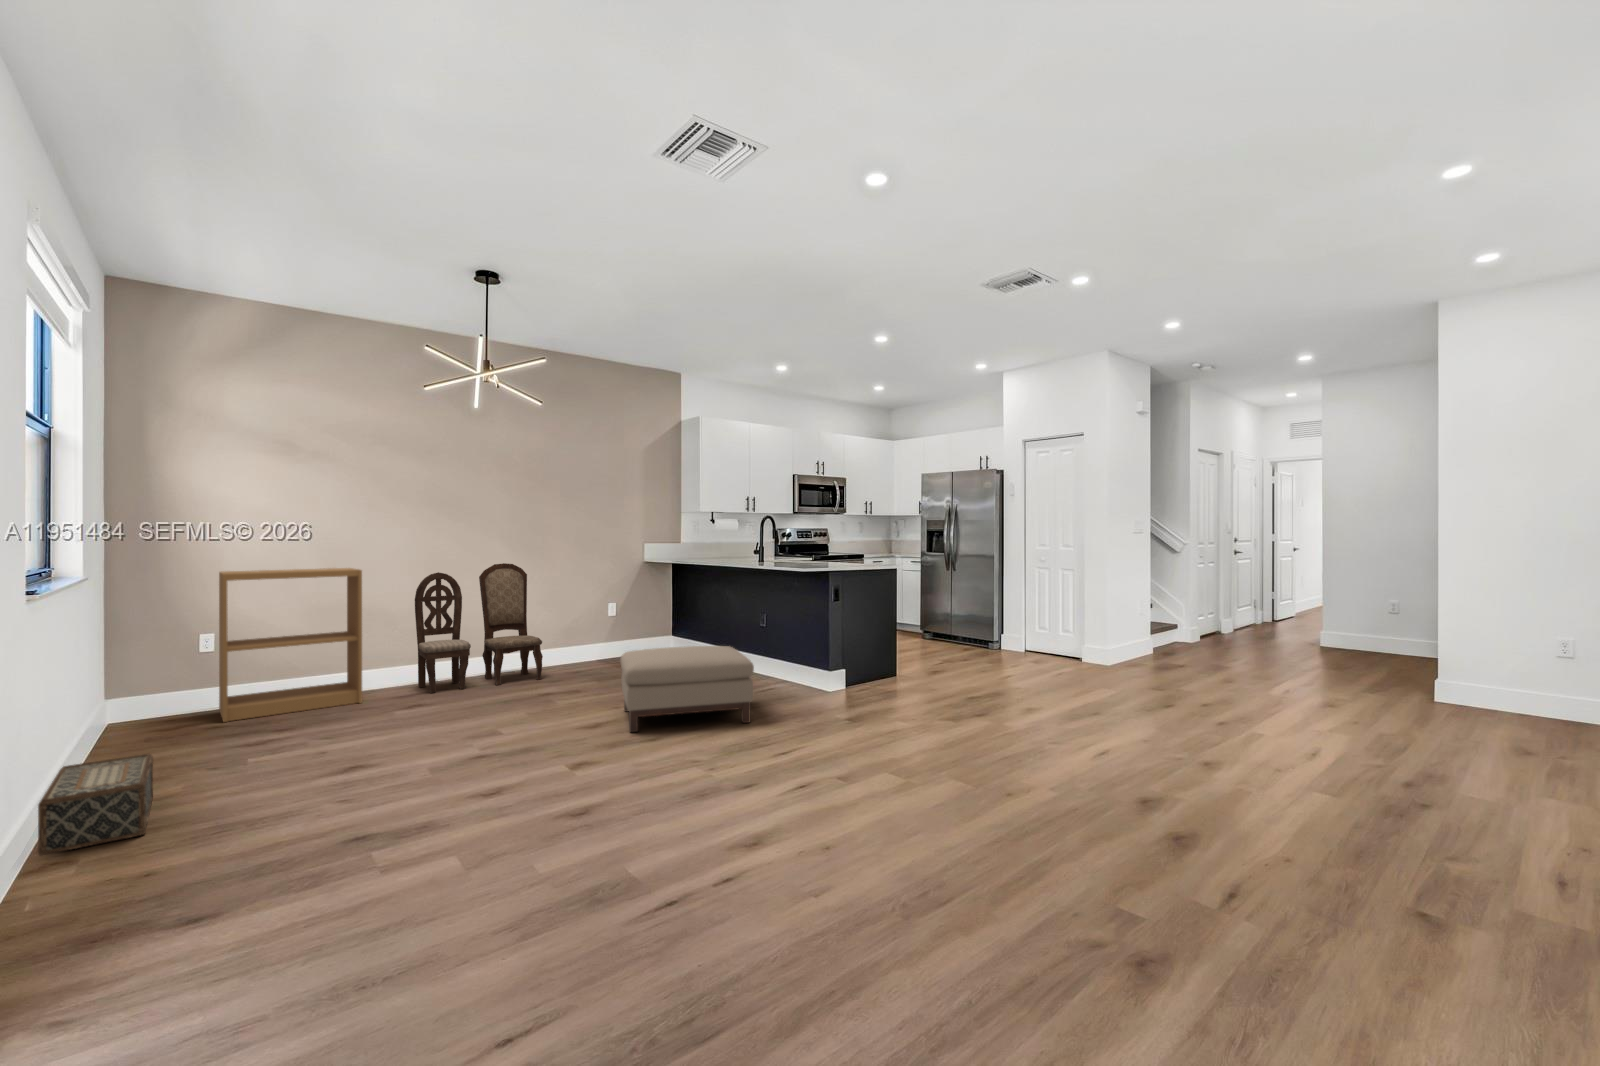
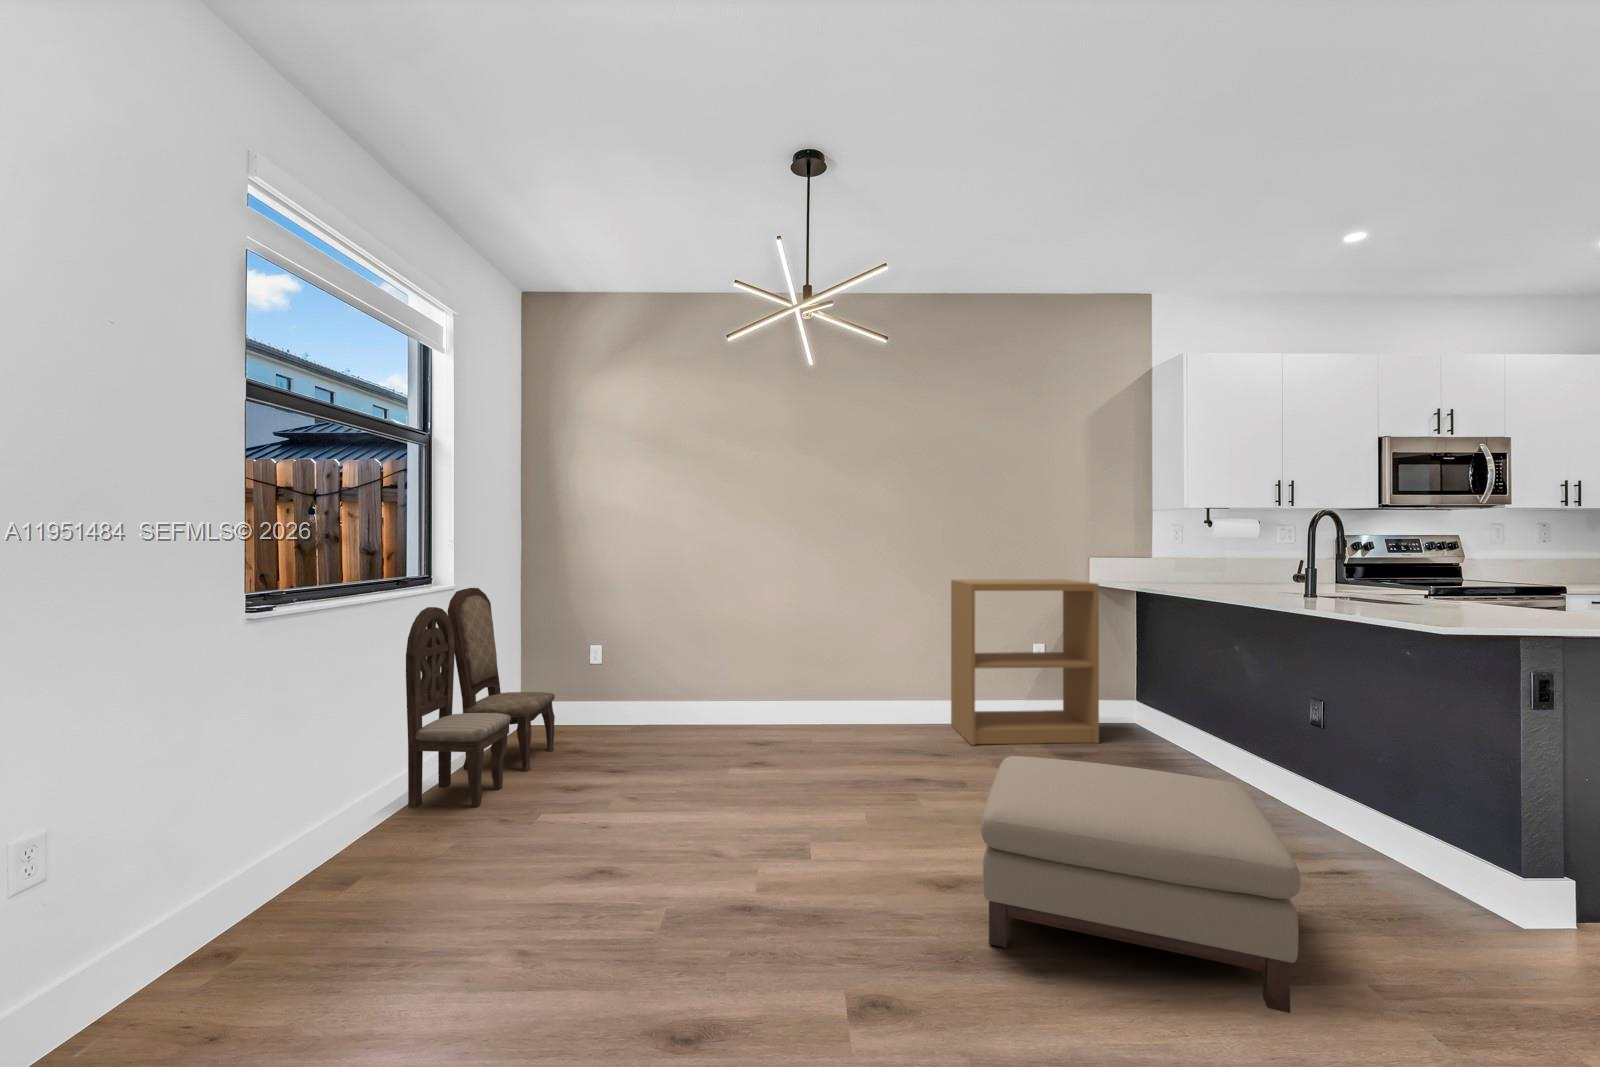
dining chair: present [415,563,543,693] -> present [406,588,555,808]
bookshelf: present [219,568,362,722] -> present [951,579,1099,745]
woven basket: present [38,753,153,856] -> none [152,813,369,958]

